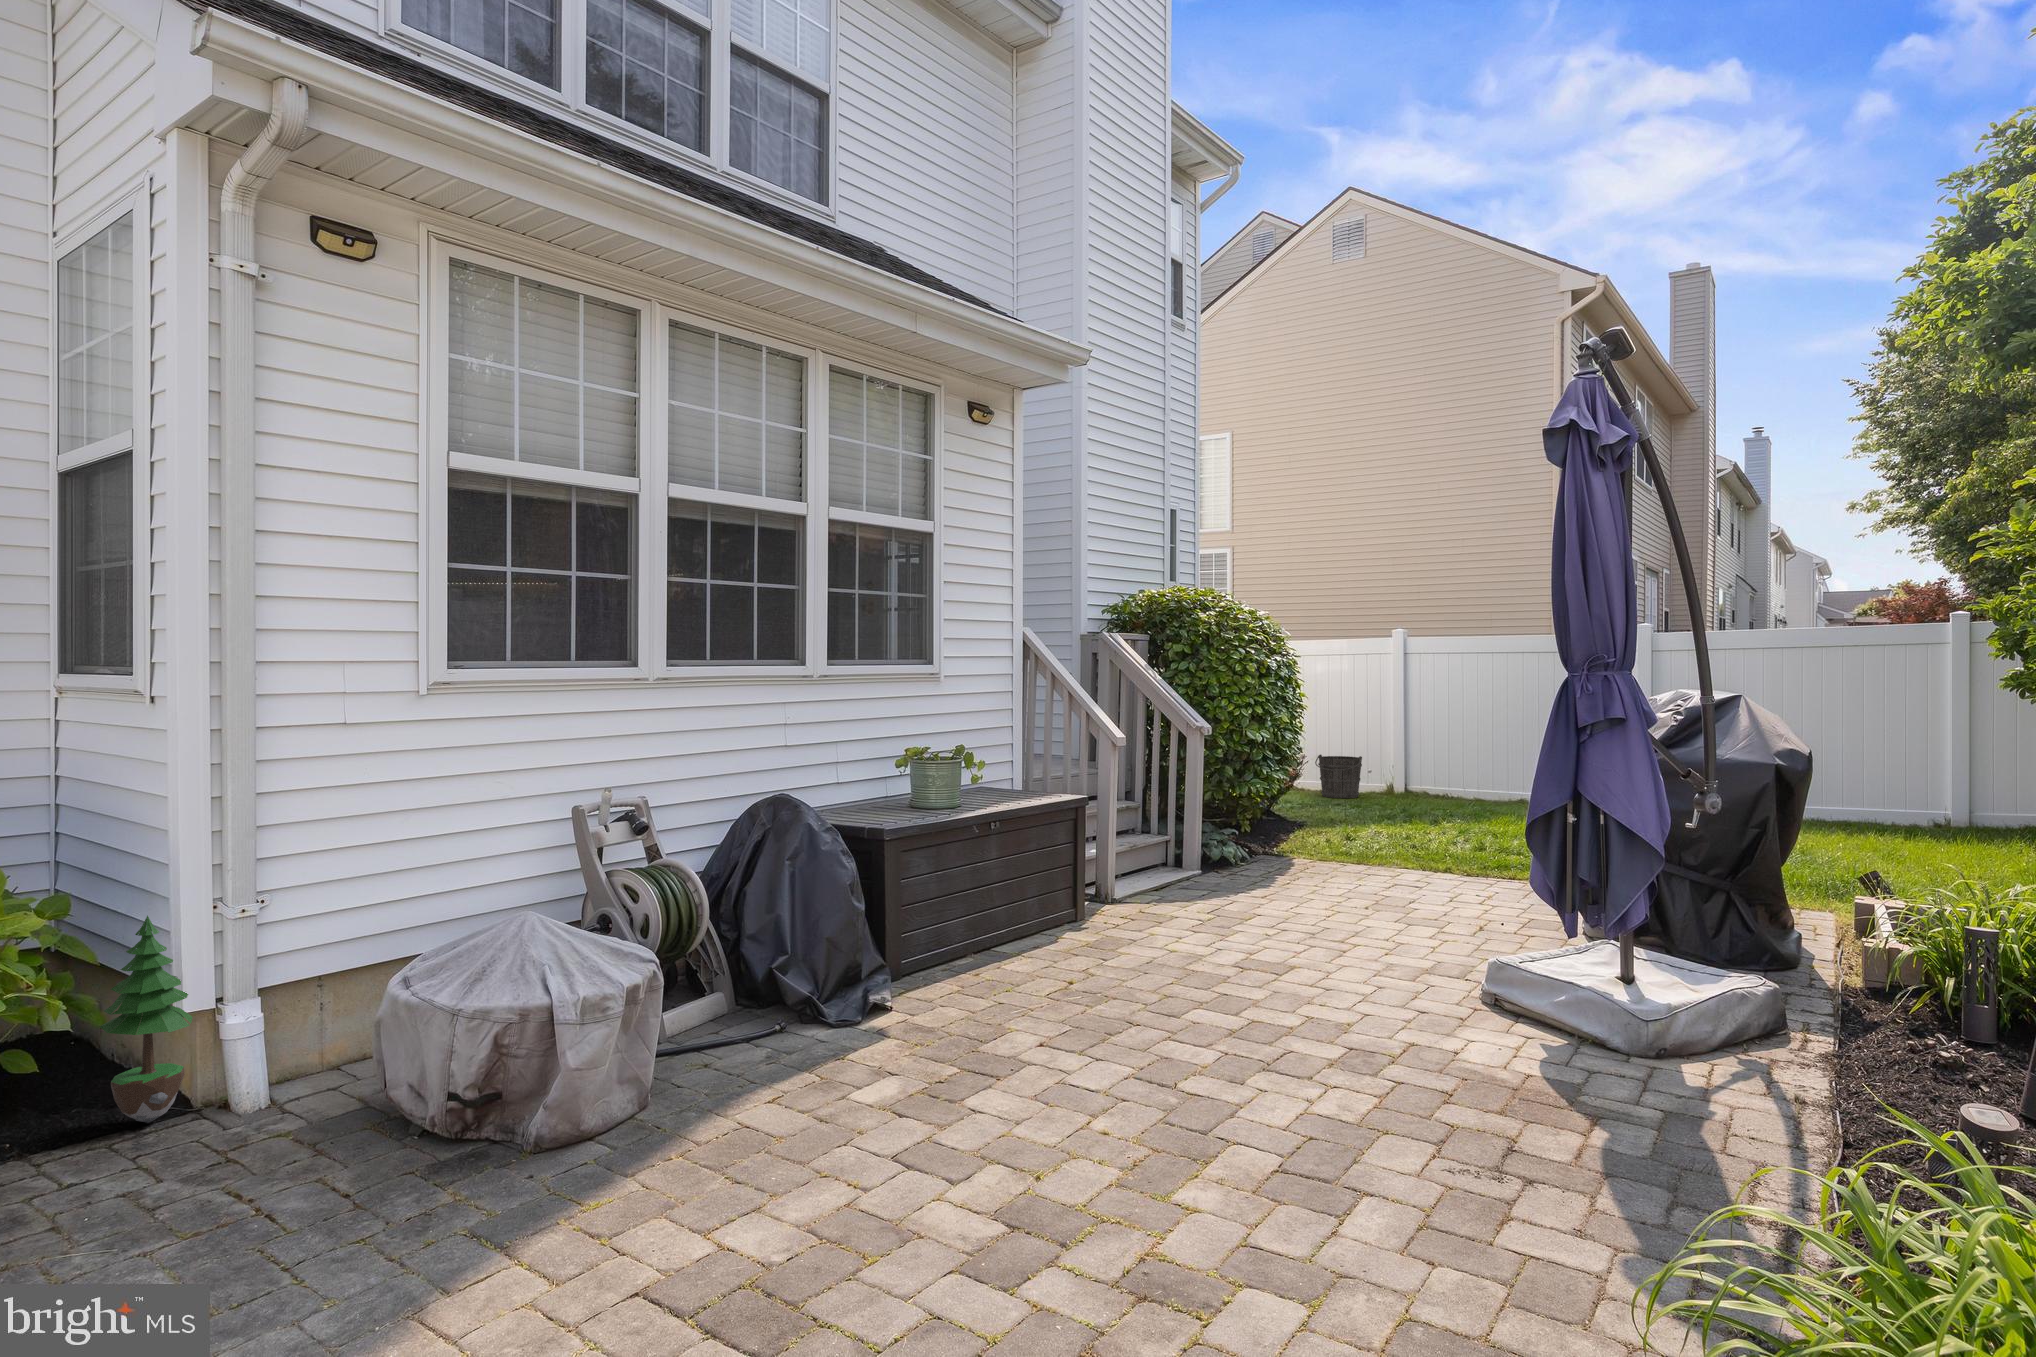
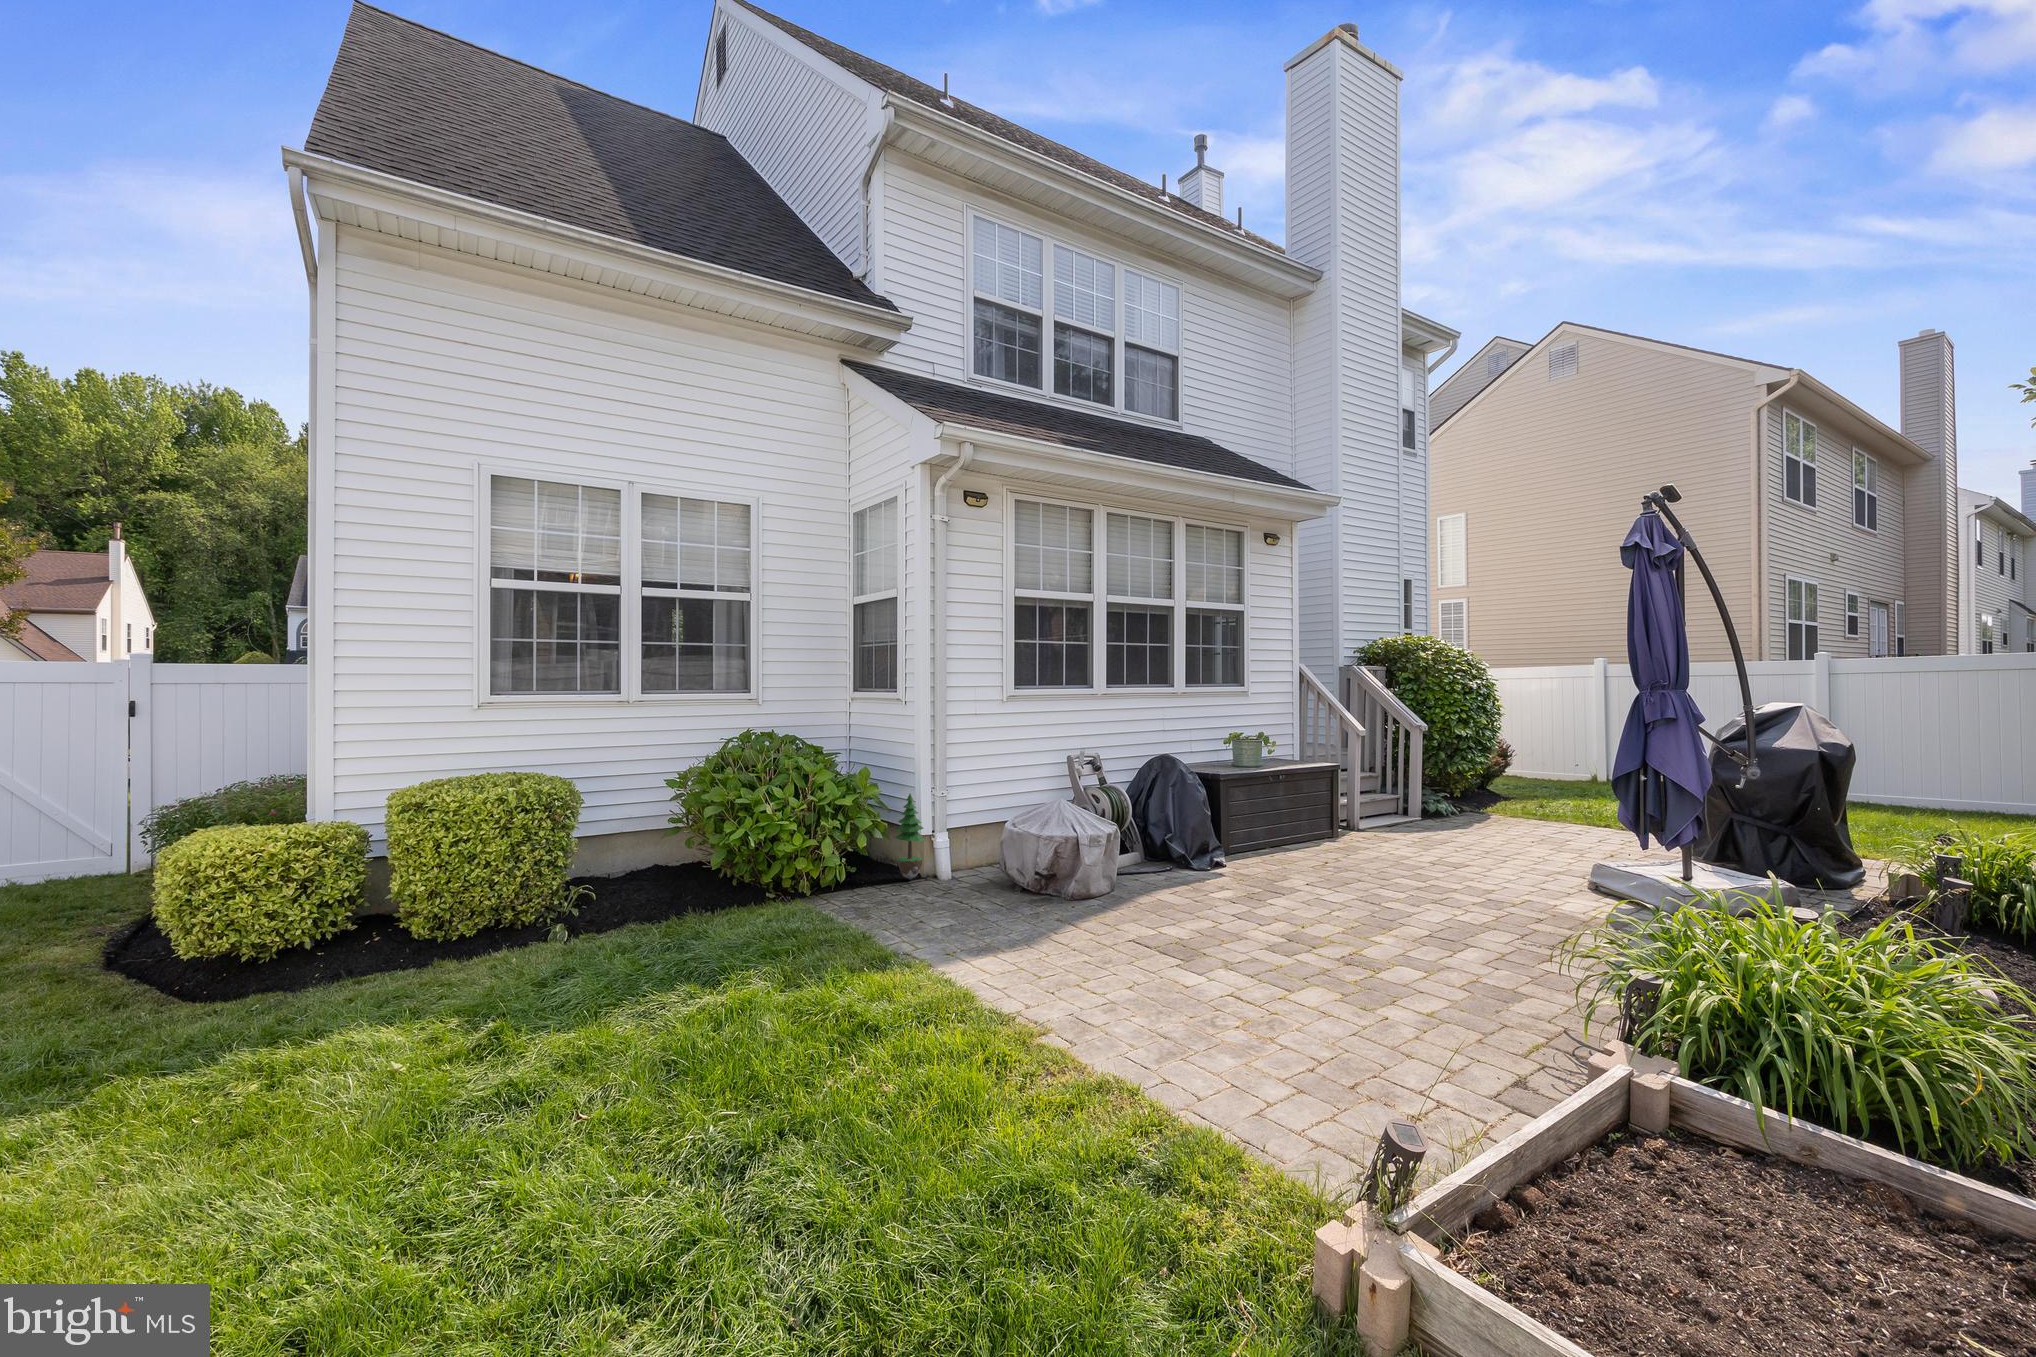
bucket: present [1315,755,1362,798] -> none [1527,750,1566,782]

